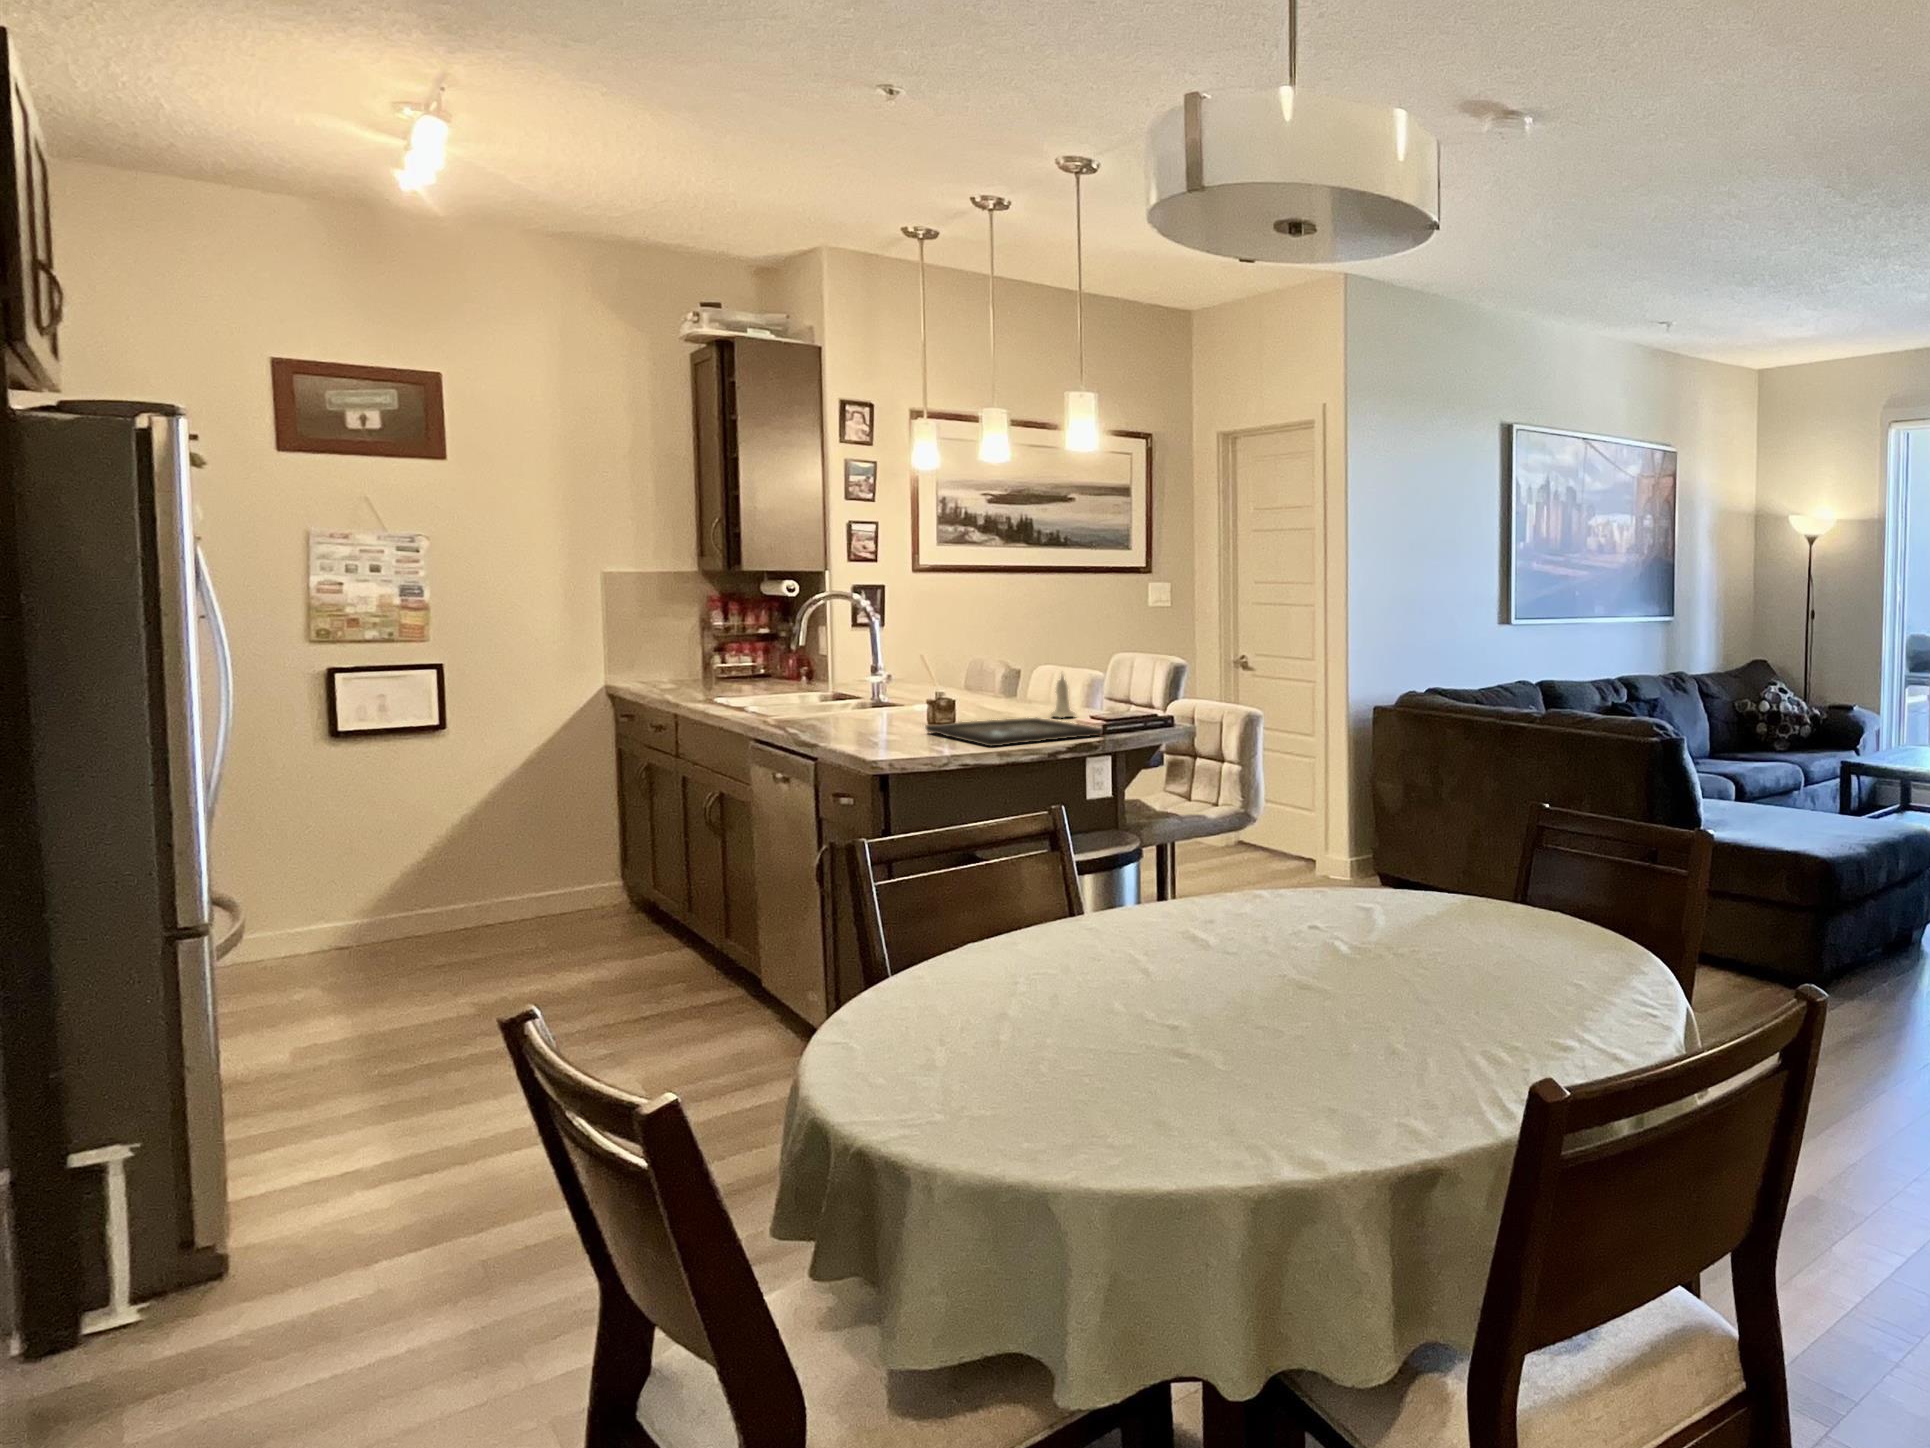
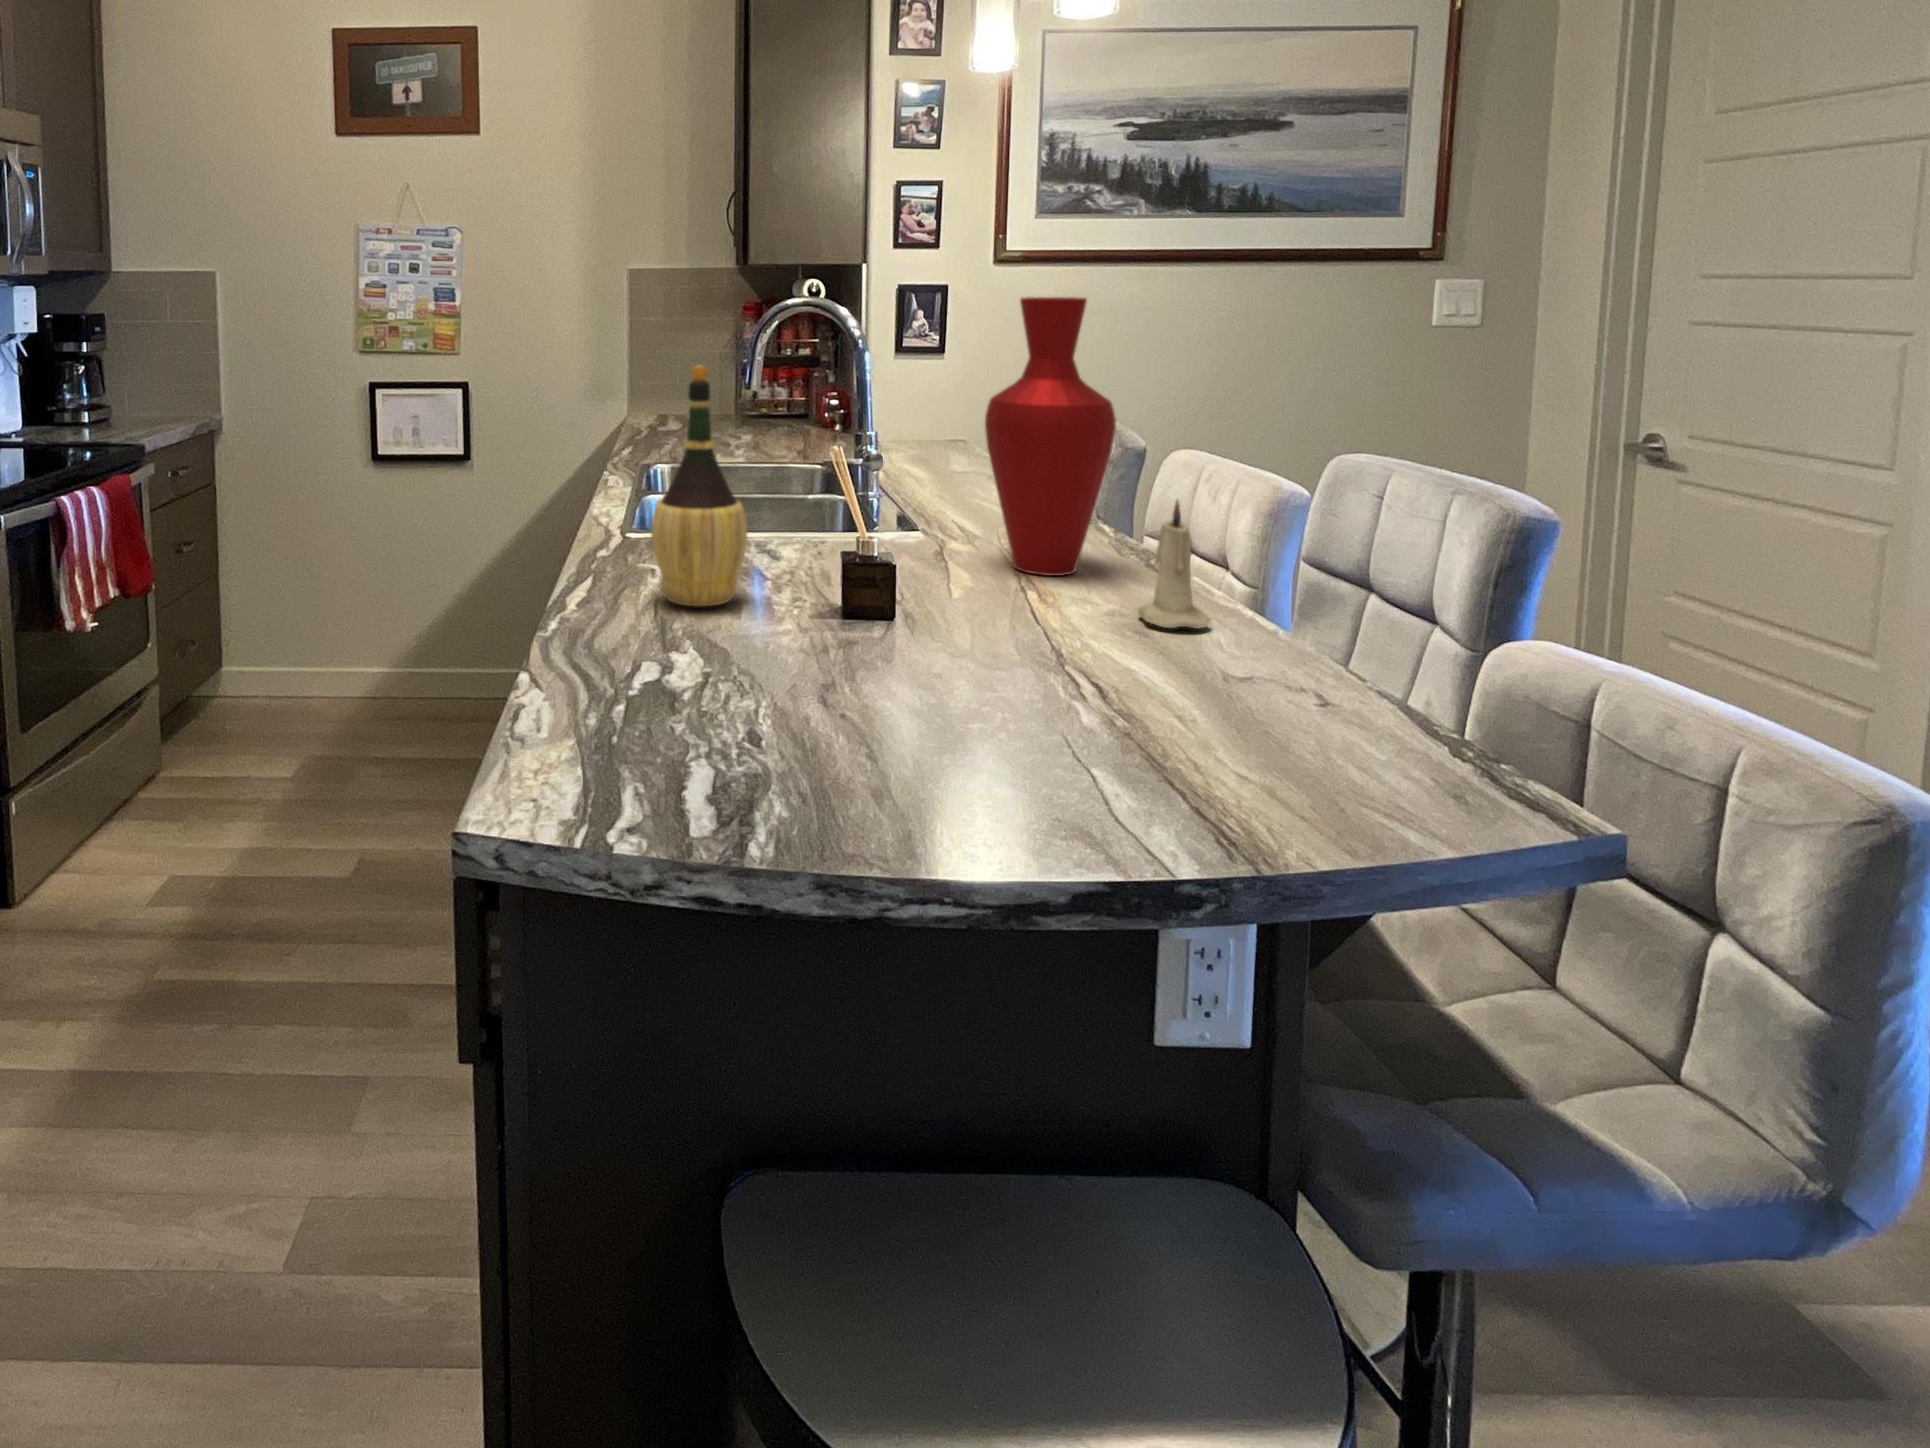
vase: none [975,597,1031,713] -> present [985,297,1116,576]
wine bottle: none [847,628,893,730] -> present [651,366,747,606]
tray: present [926,718,1103,747] -> none [776,626,1265,799]

